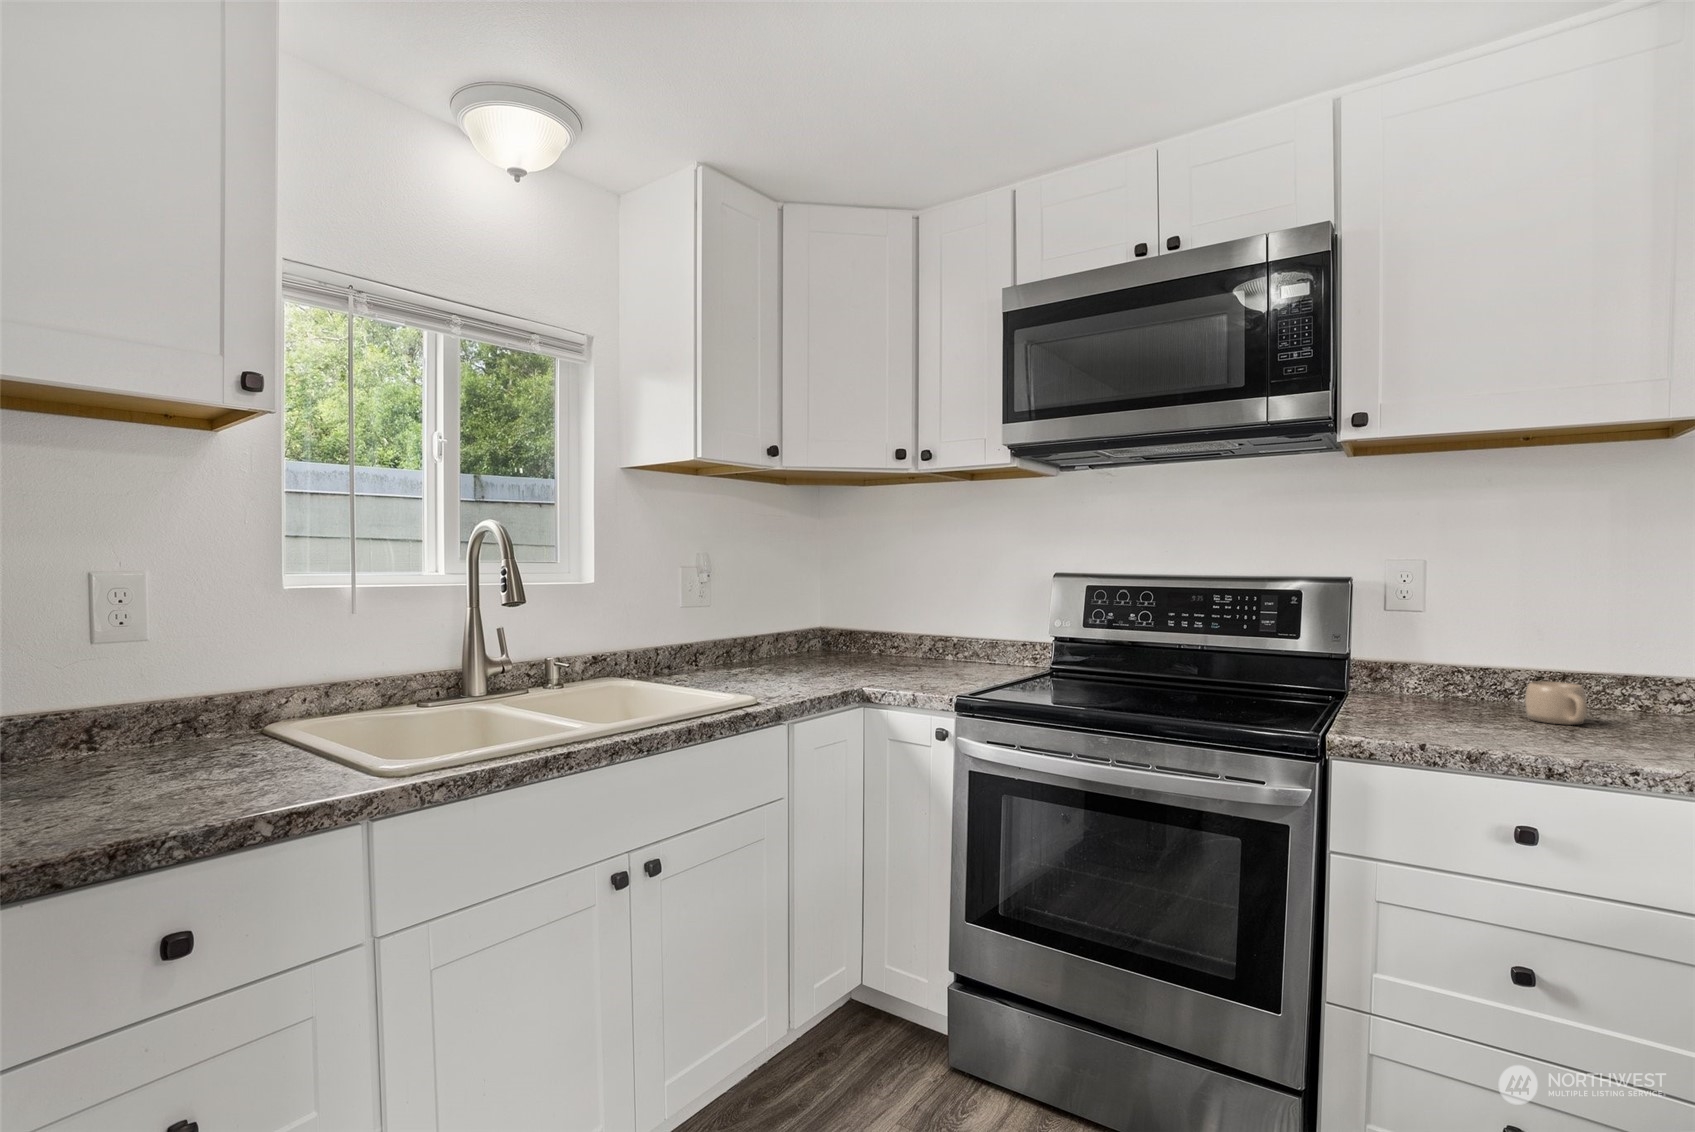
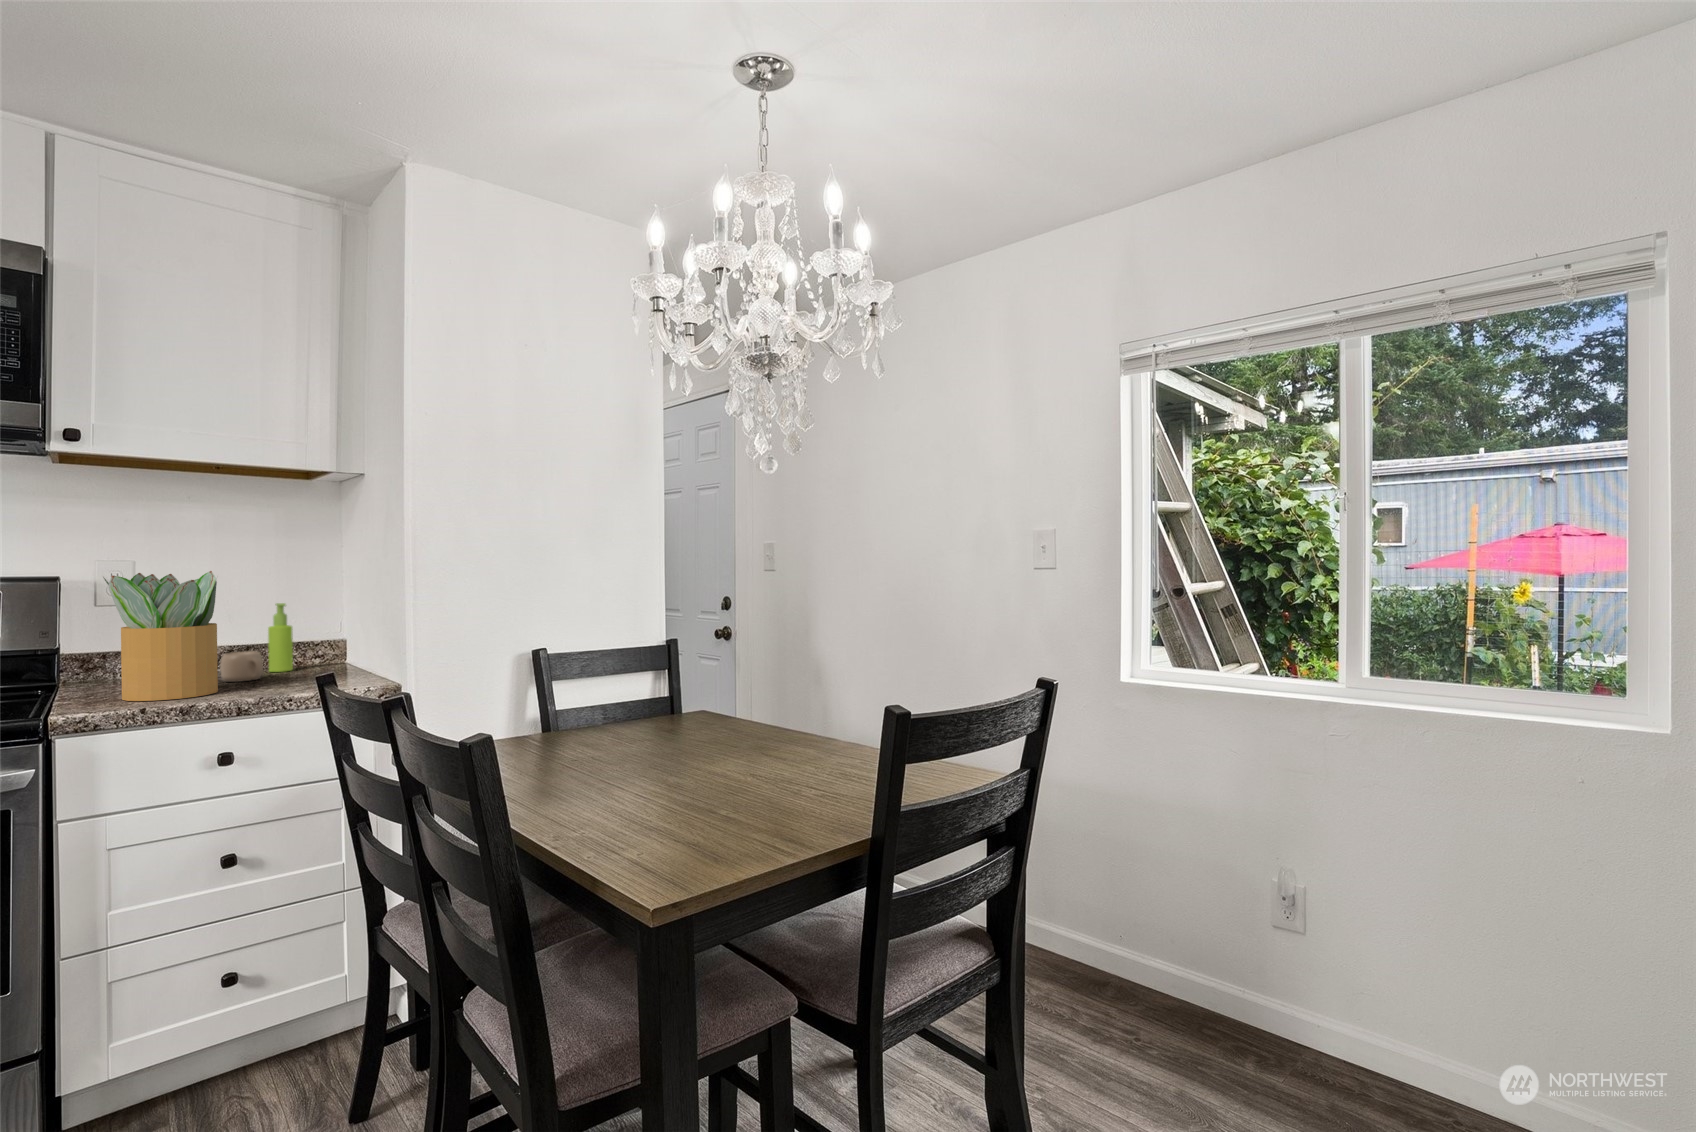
potted plant: none [1385,570,1525,738] -> present [103,571,218,701]
soap dispenser: none [1595,618,1634,718] -> present [268,603,293,672]

